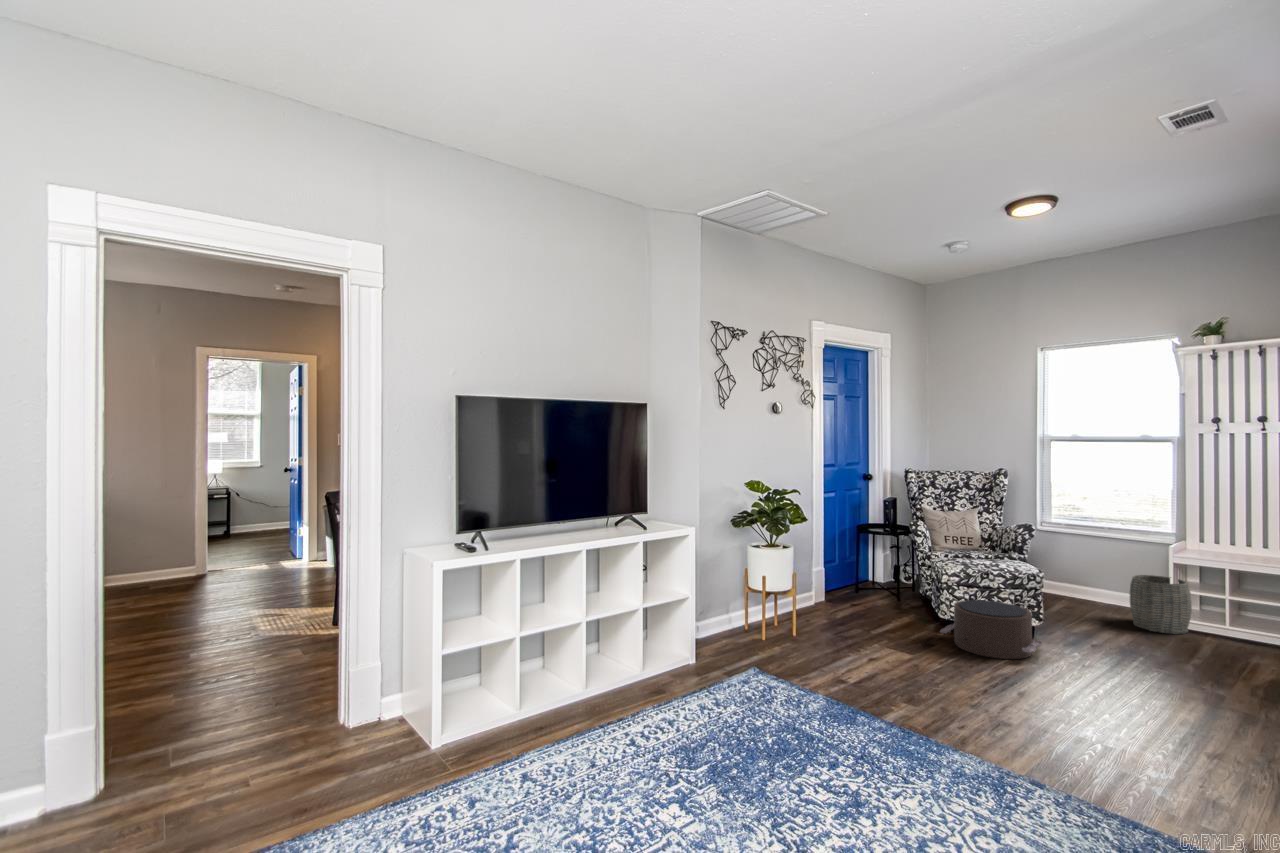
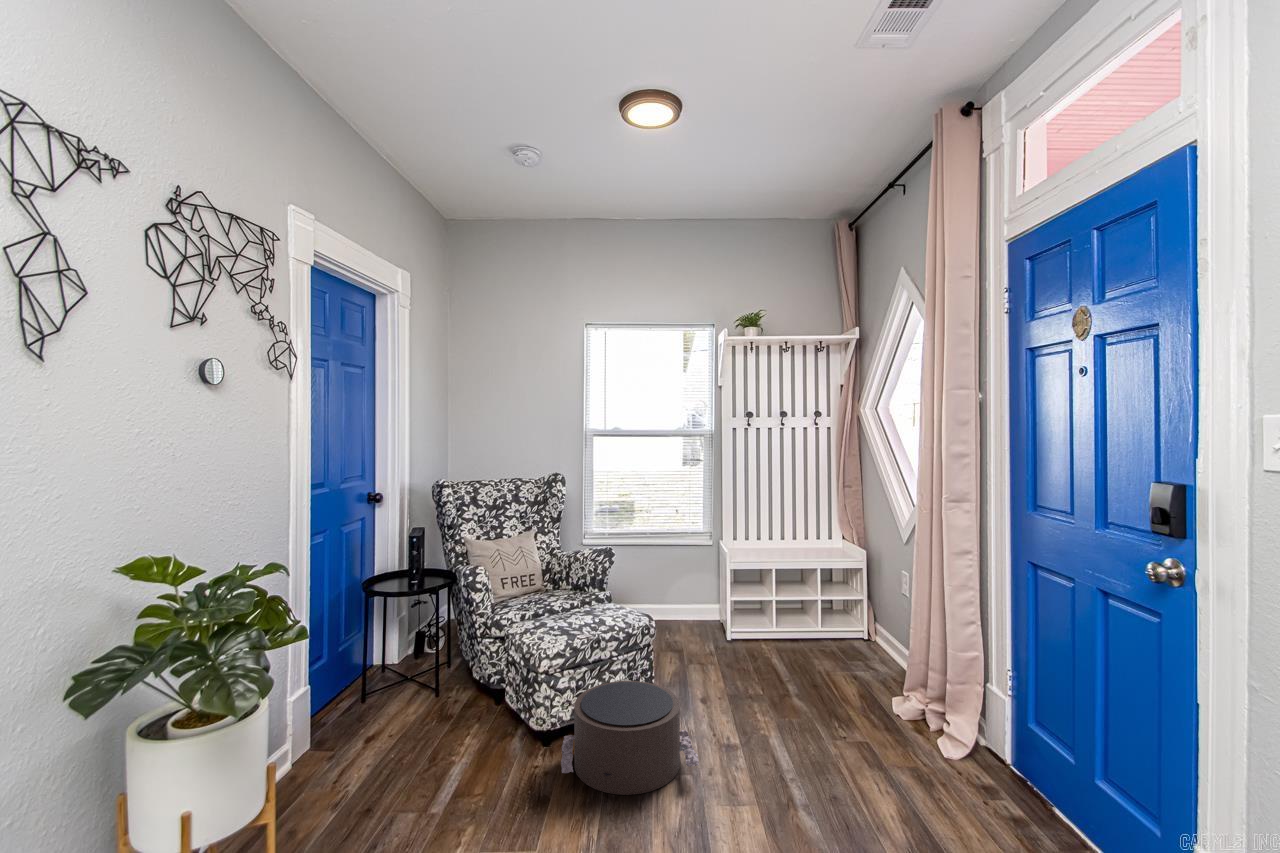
woven basket: present [1130,575,1192,634] -> none [691,582,744,649]

